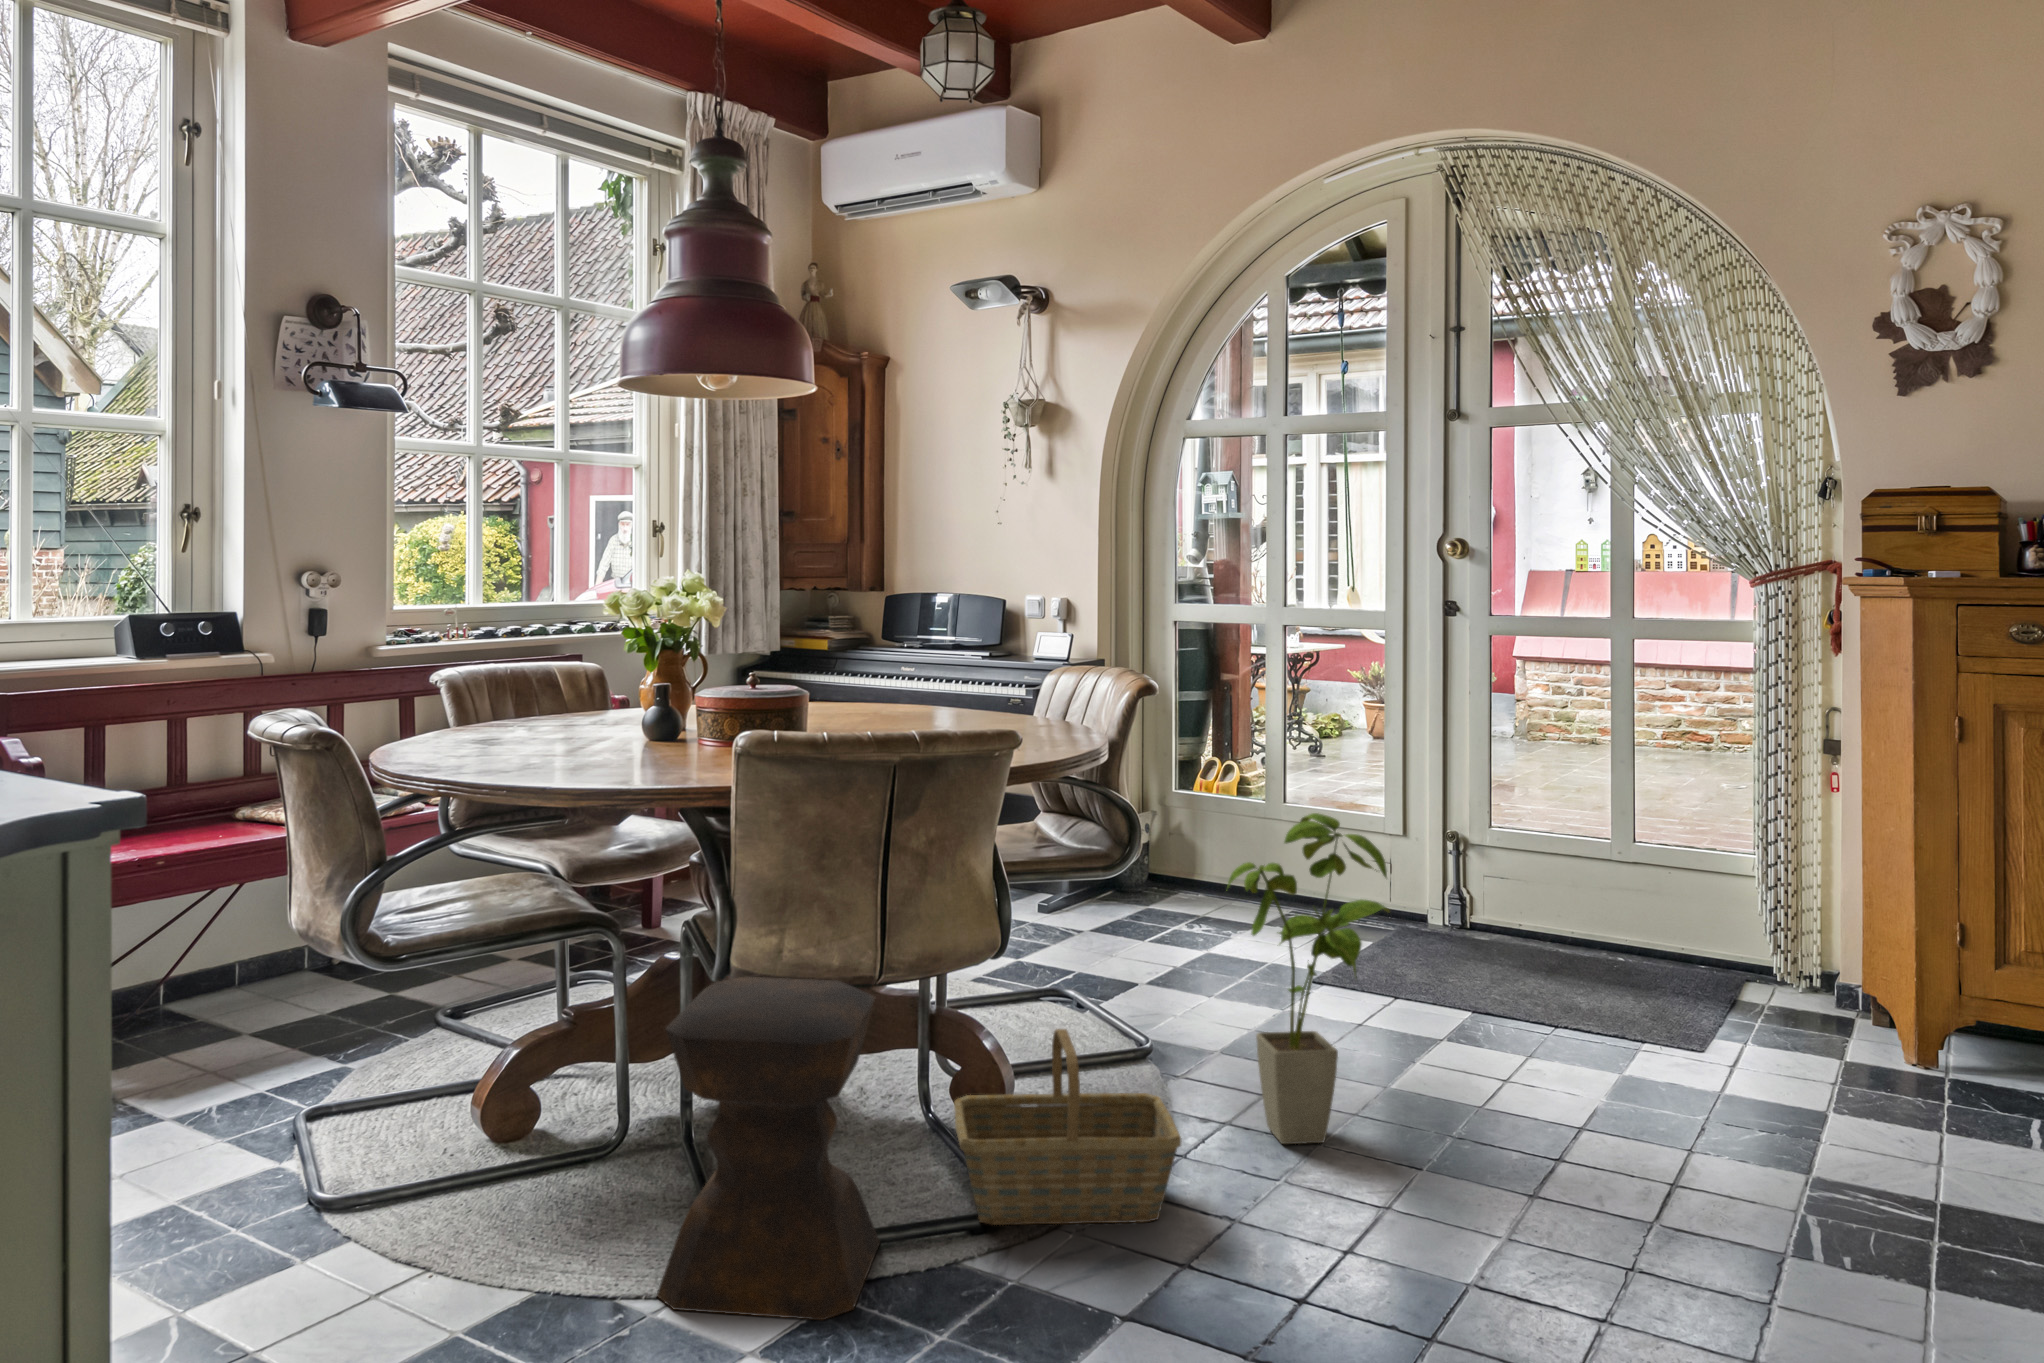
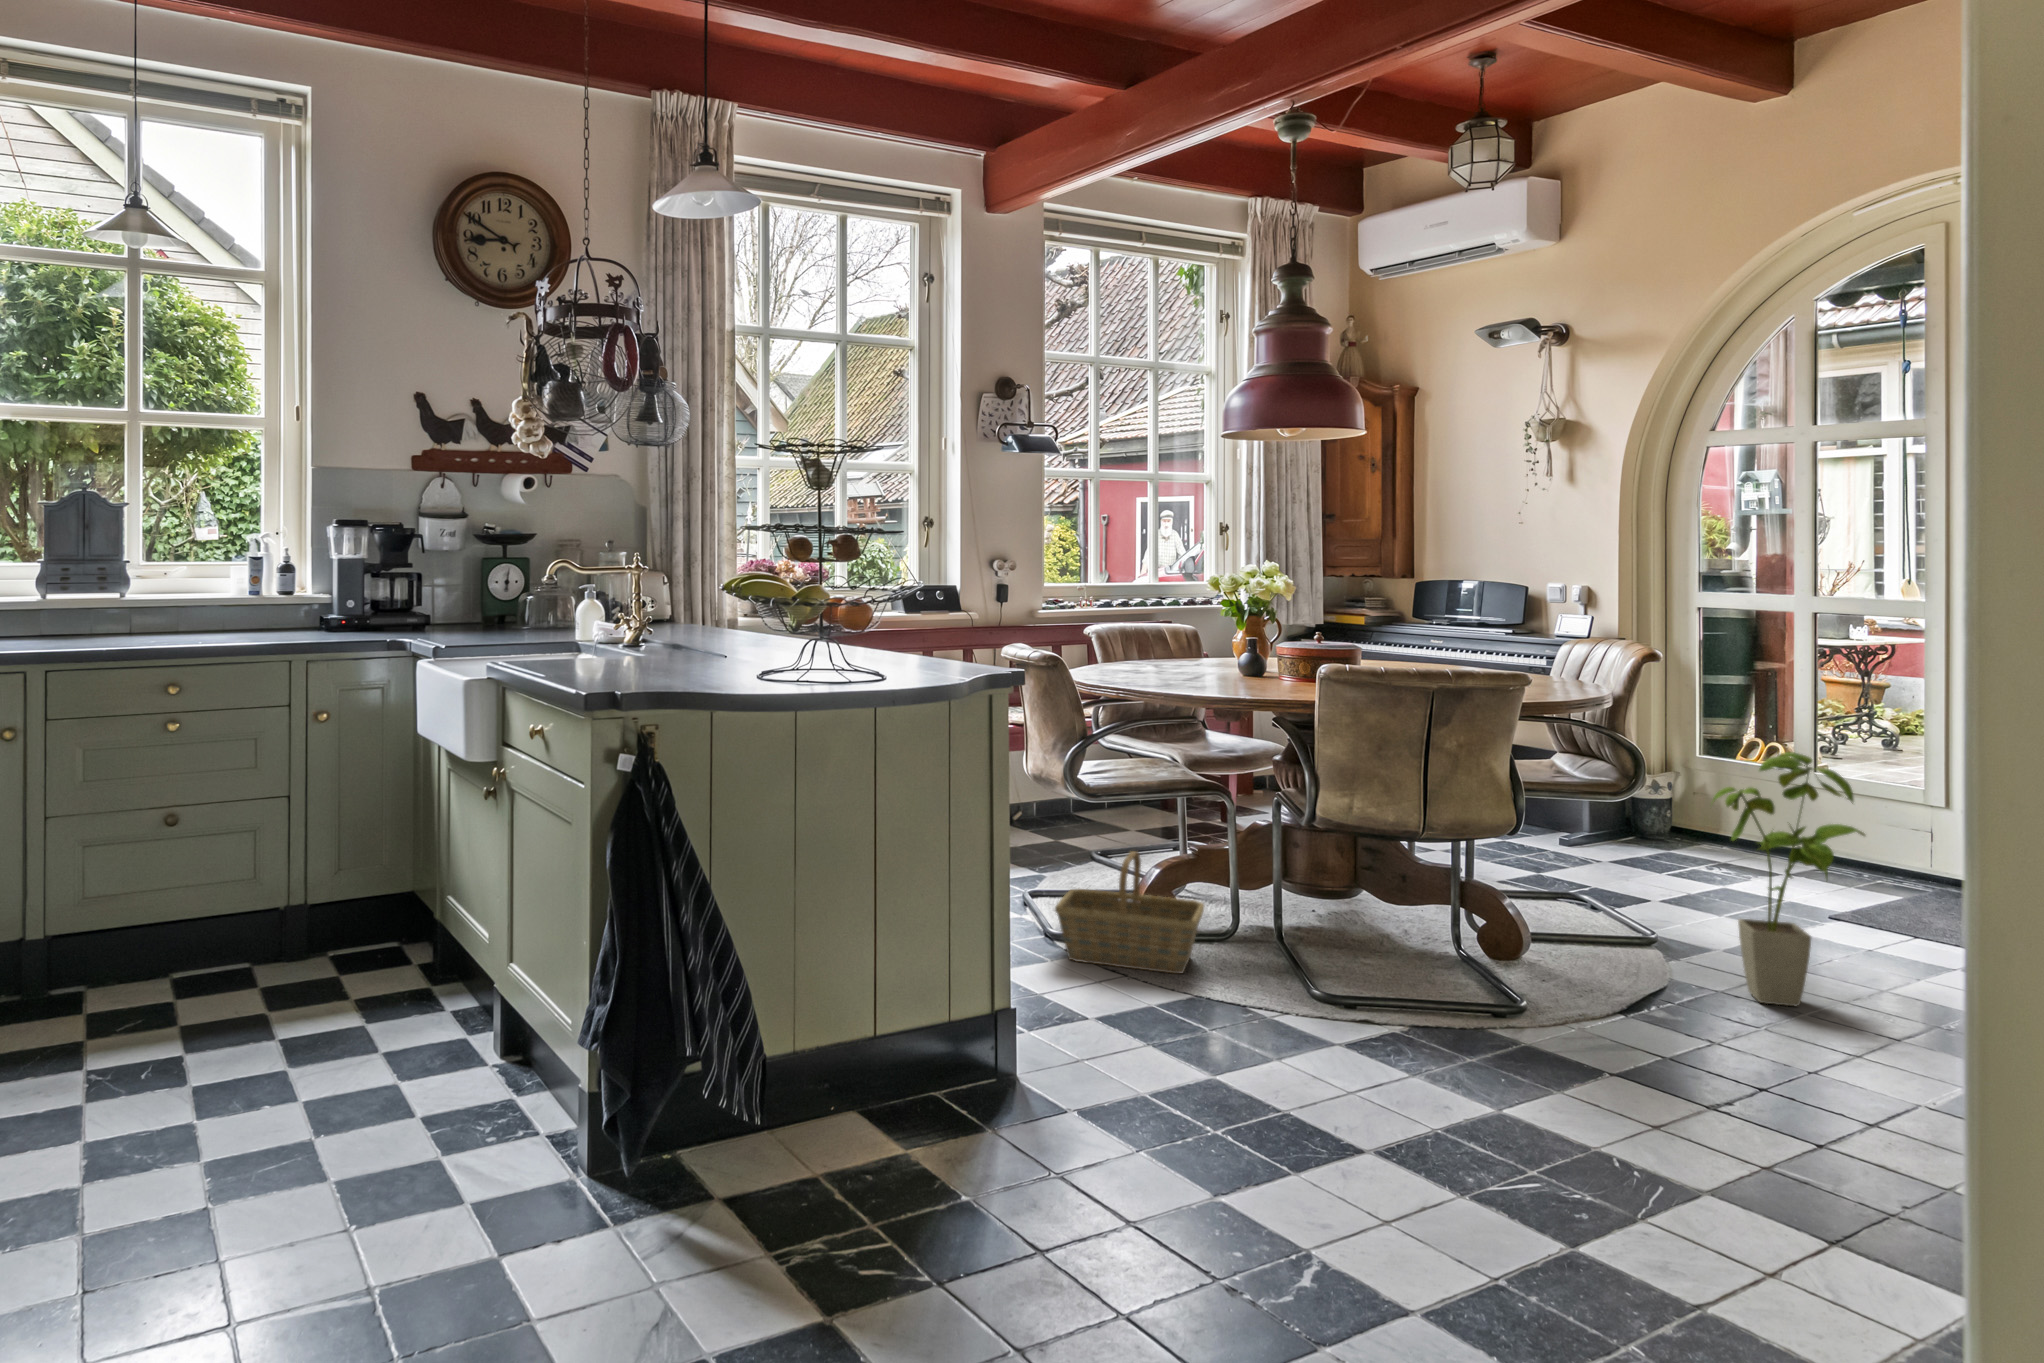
stool: present [657,977,880,1320] -> none [1273,826,1425,1040]
basket: present [954,1029,1181,1225] -> present [1055,851,1204,973]

